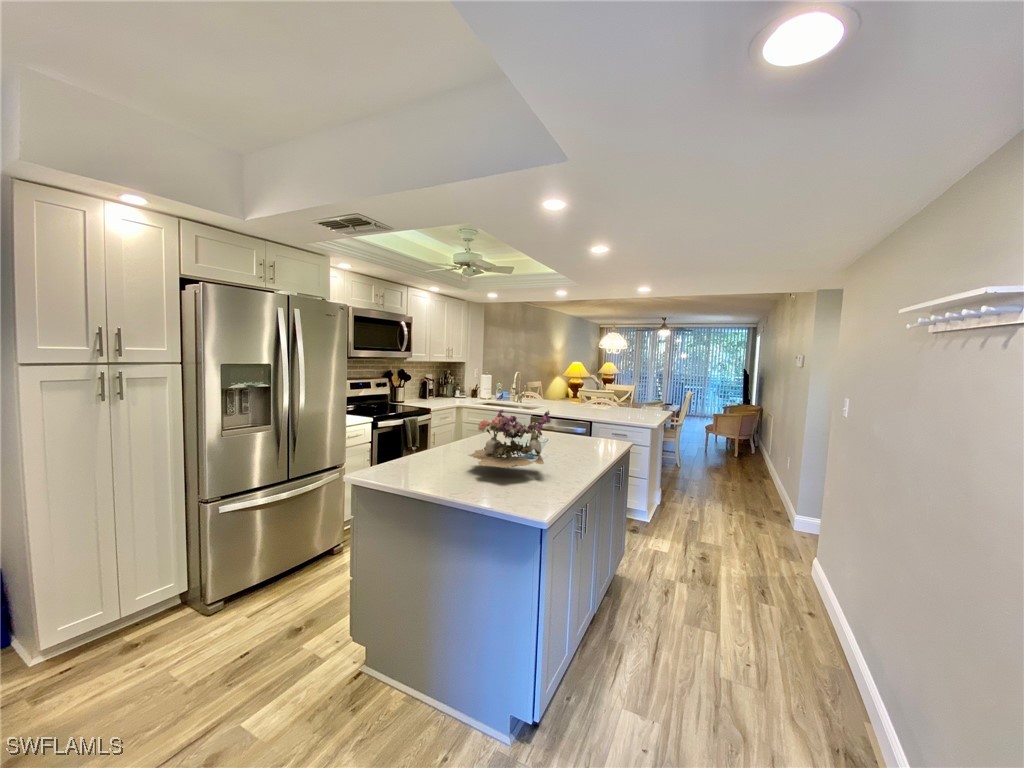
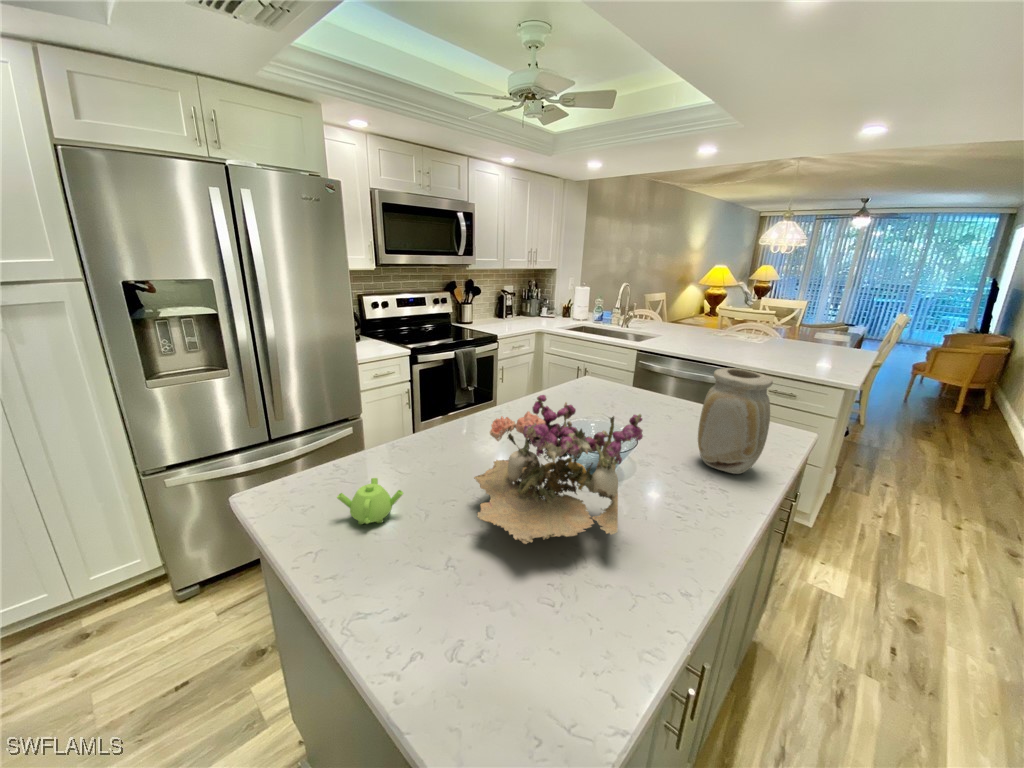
vase: none [574,402,606,455] -> present [698,368,773,474]
teapot: none [401,458,435,479] -> present [337,478,403,525]

